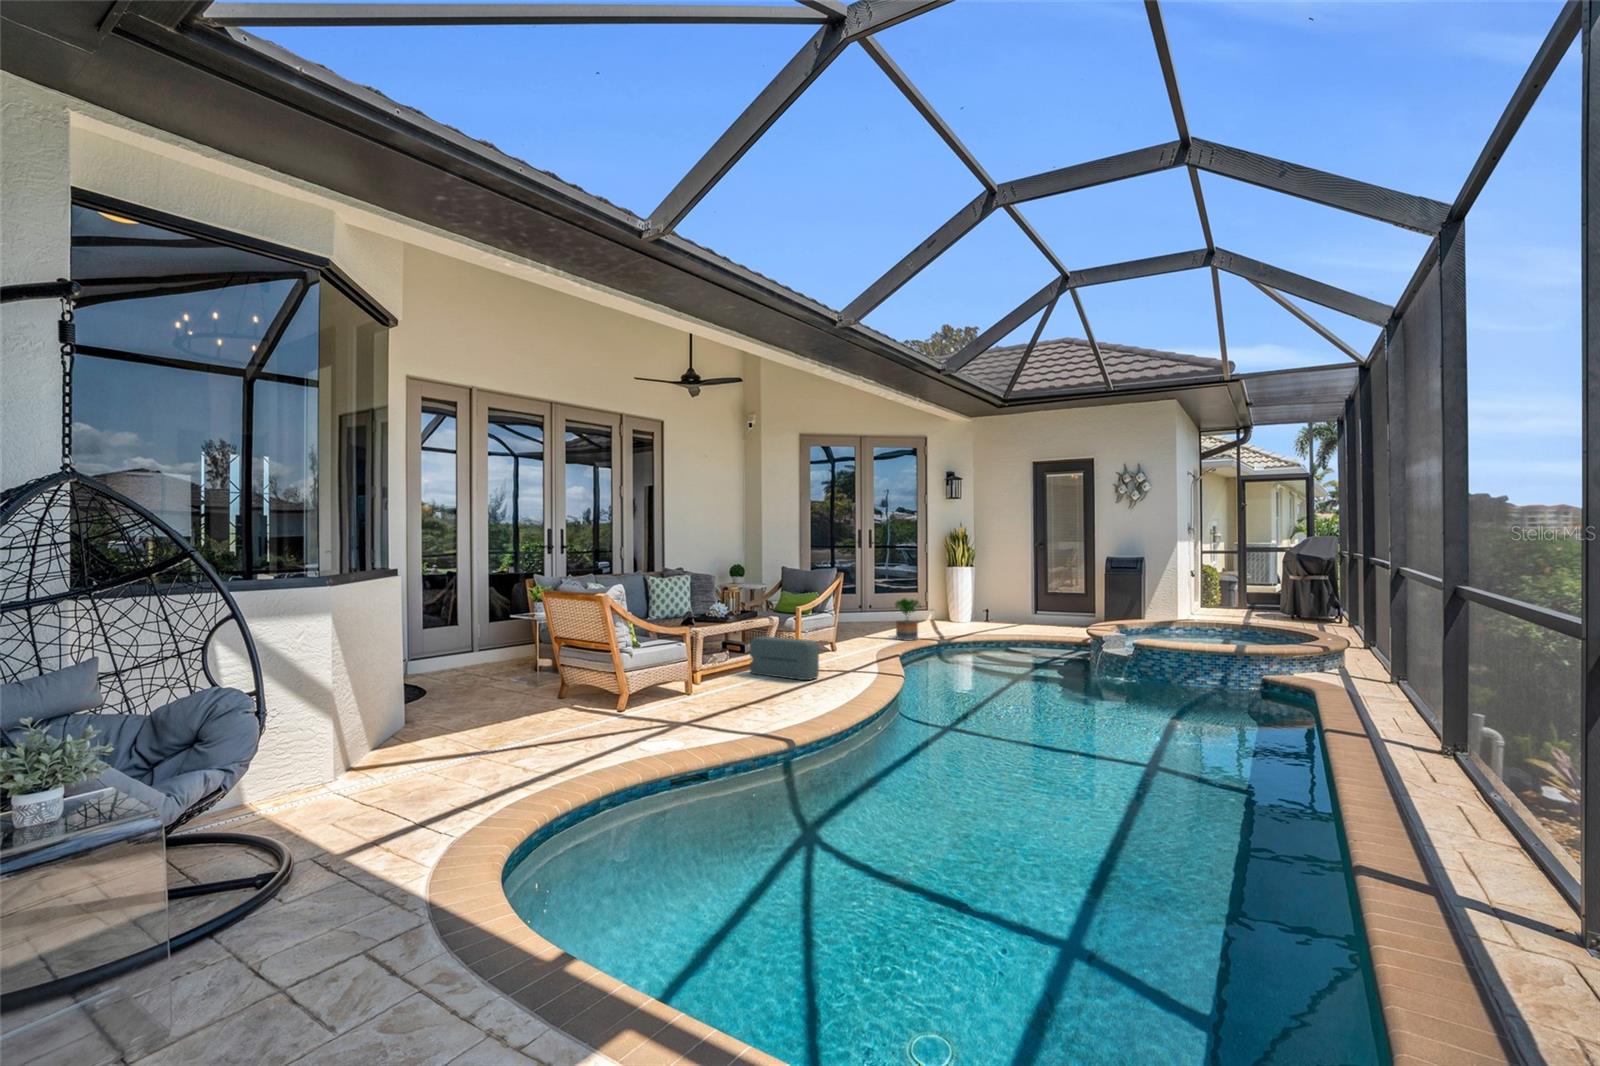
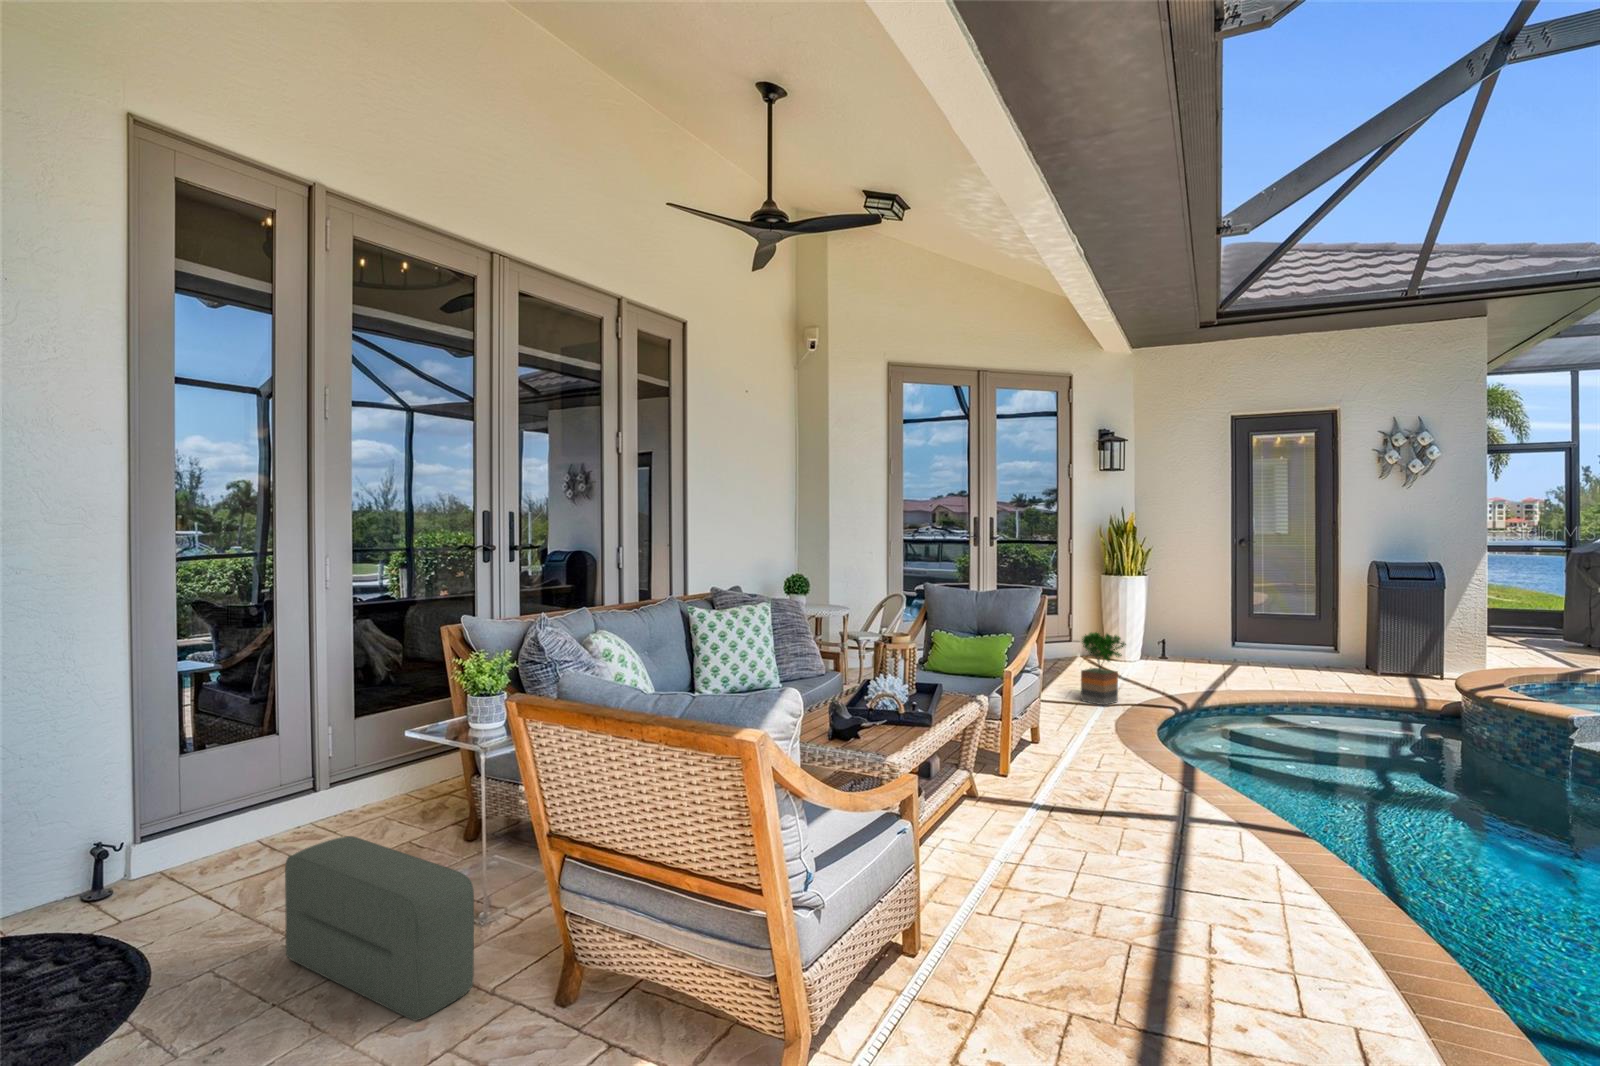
pouf: present [750,636,819,680] -> present [285,836,474,1021]

